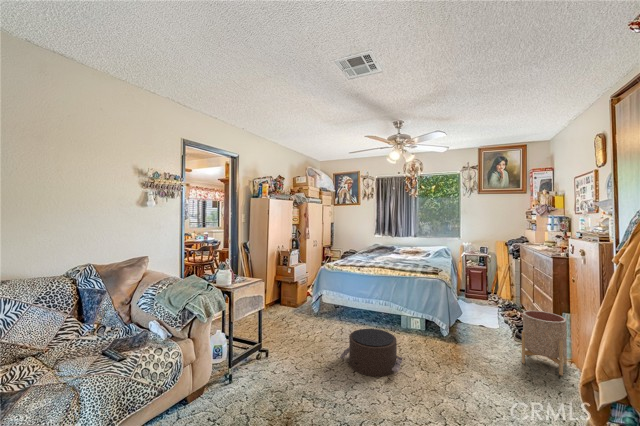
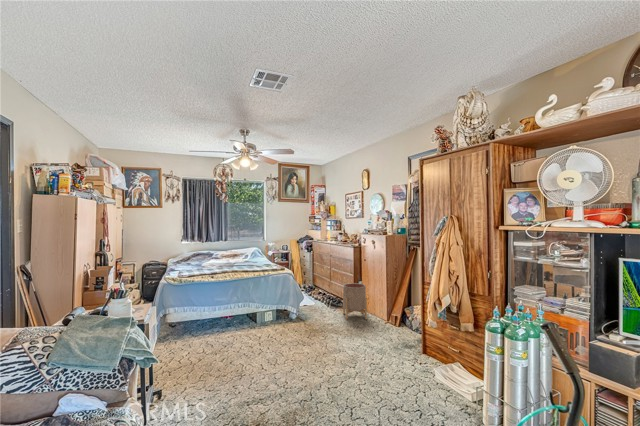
pouf: present [340,329,403,377] -> none [242,324,298,364]

